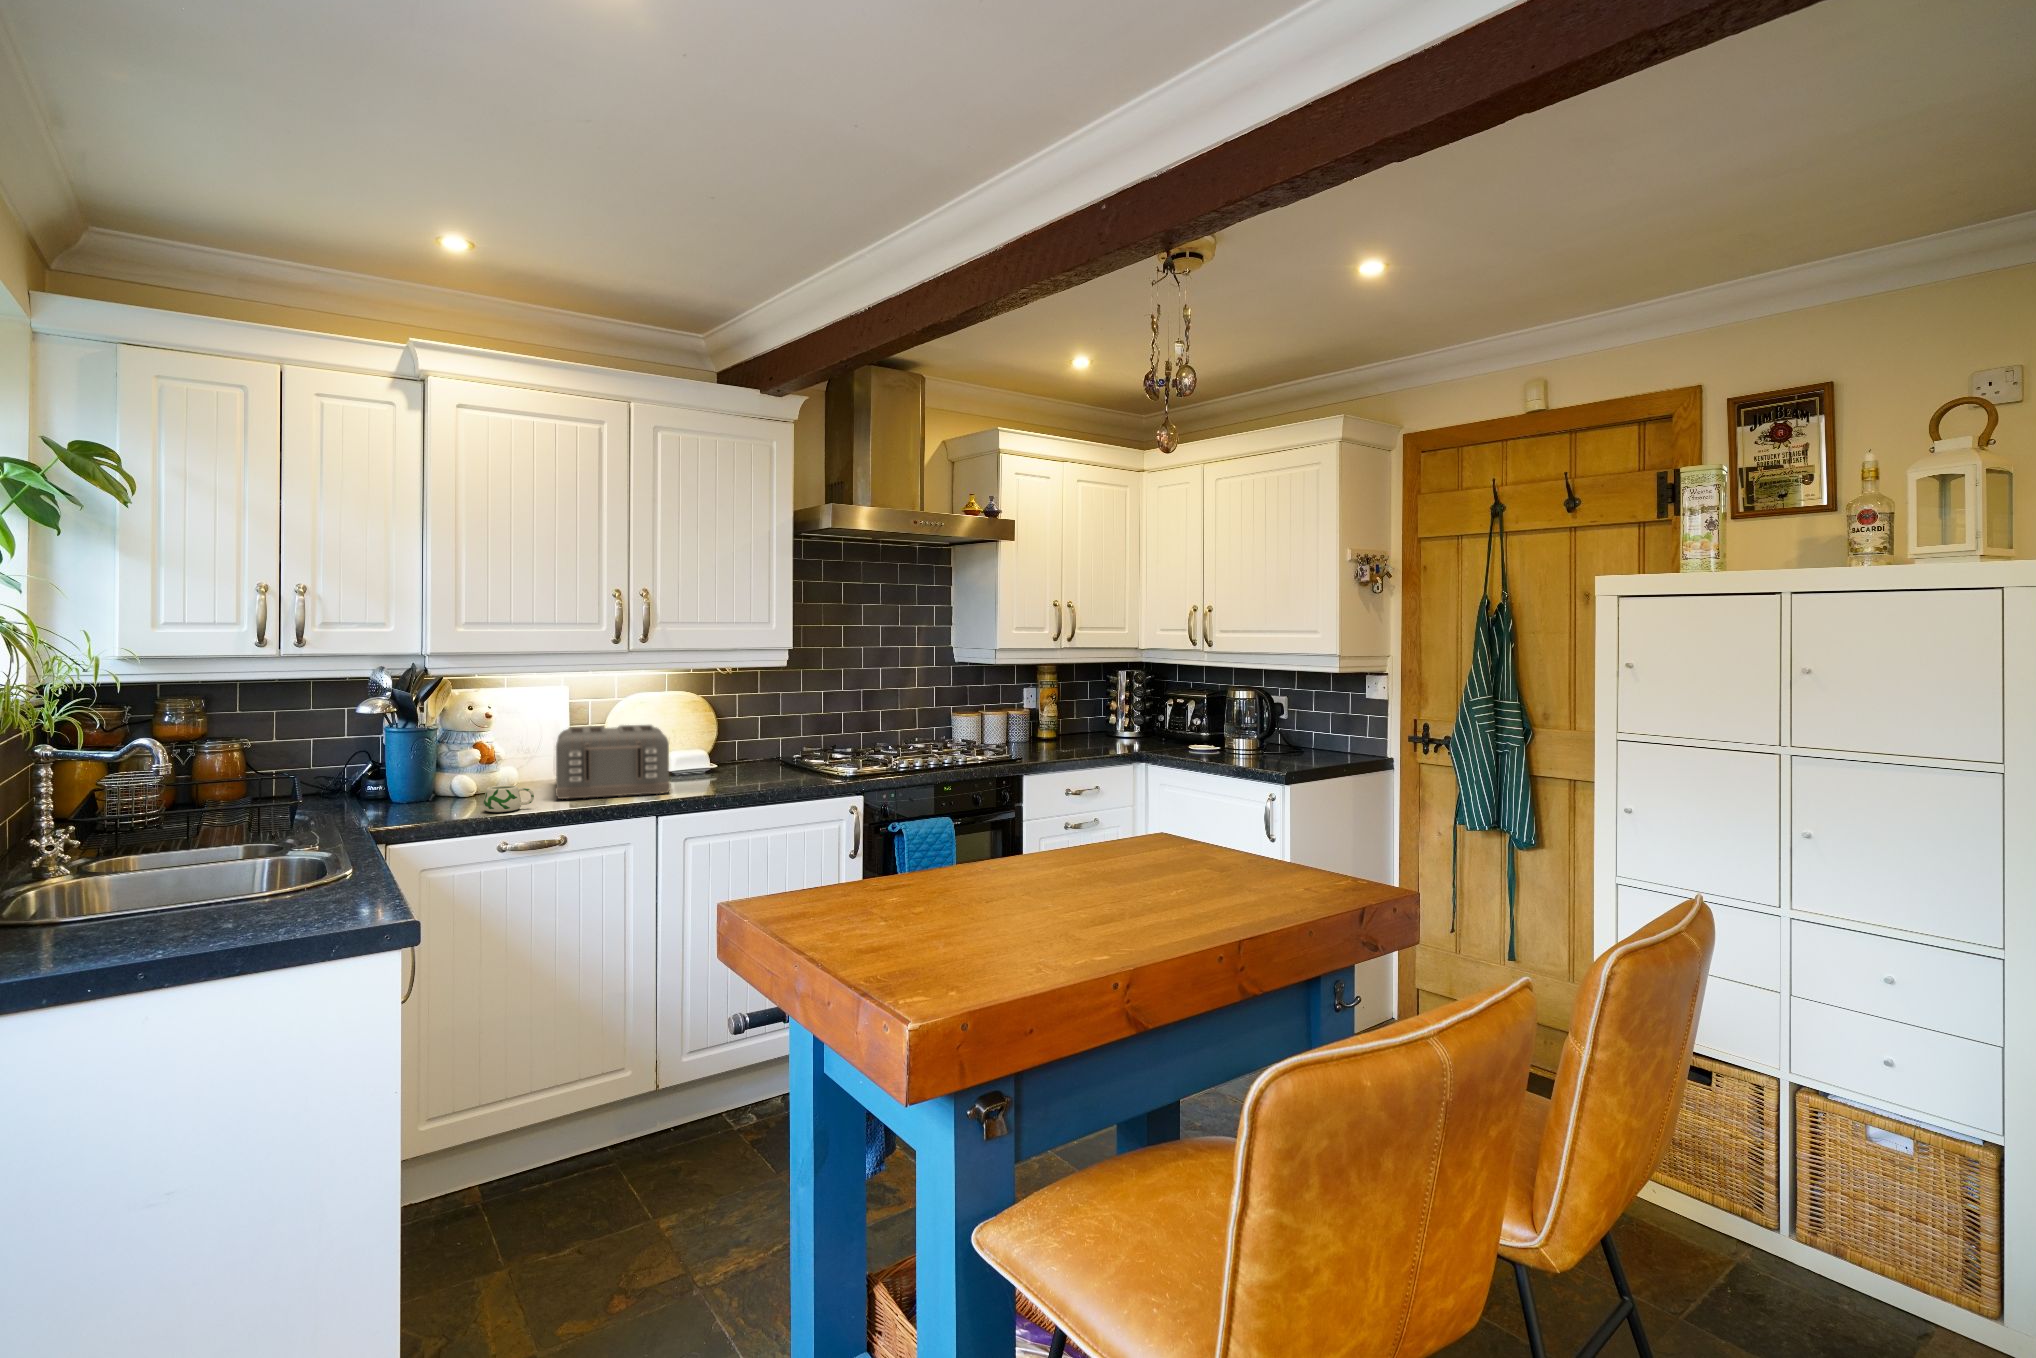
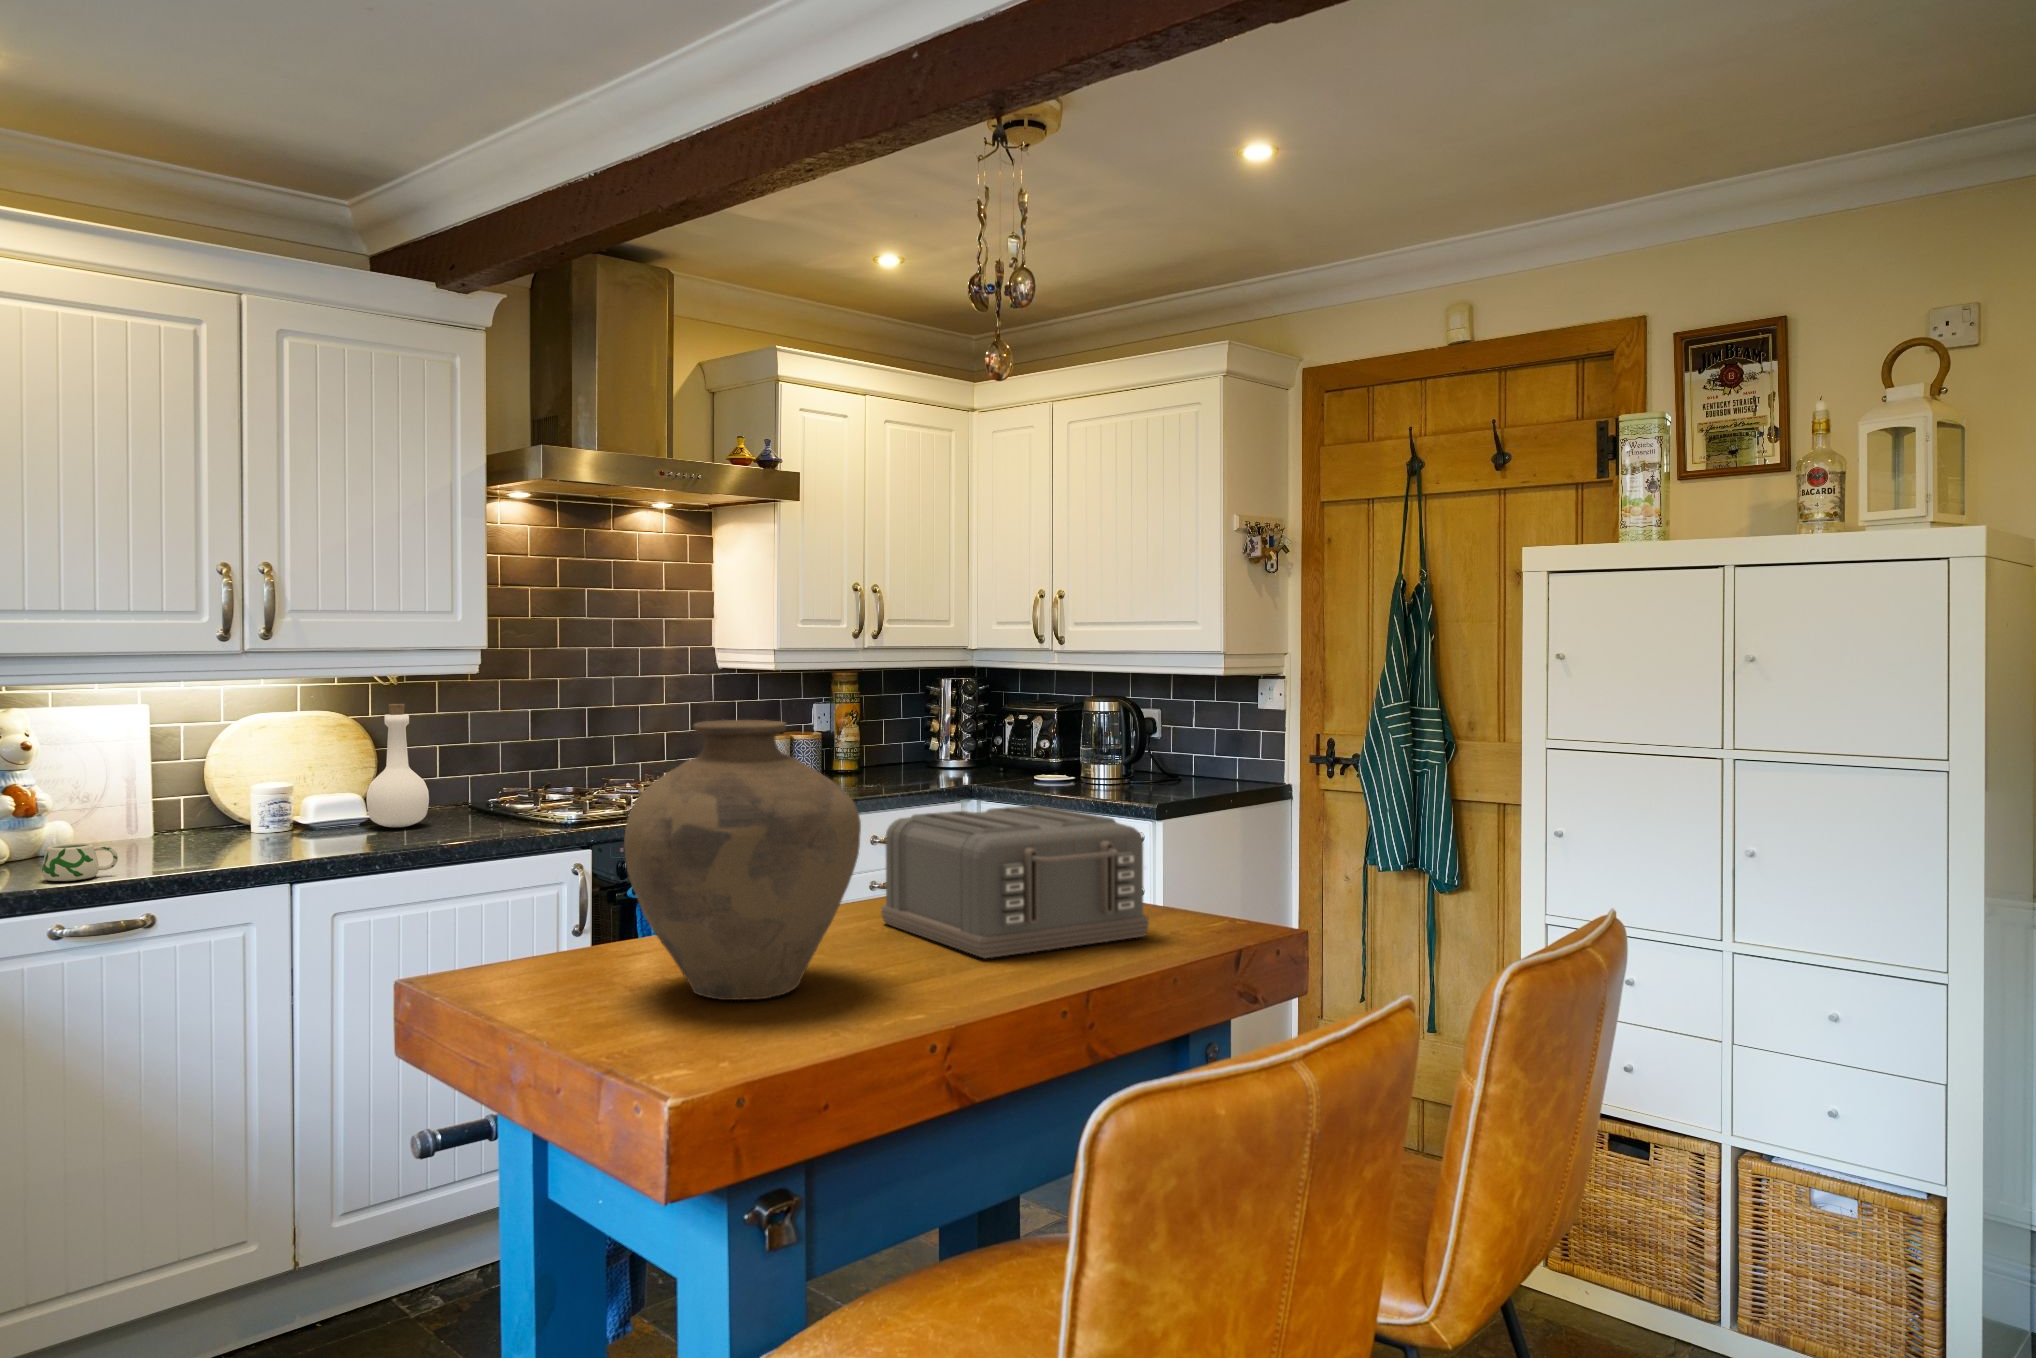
bottle: none [709,689,752,777] -> present [366,704,429,827]
vase: none [861,710,1048,938] -> present [624,720,861,1000]
toaster: present [556,725,671,799] -> present [881,805,1149,958]

